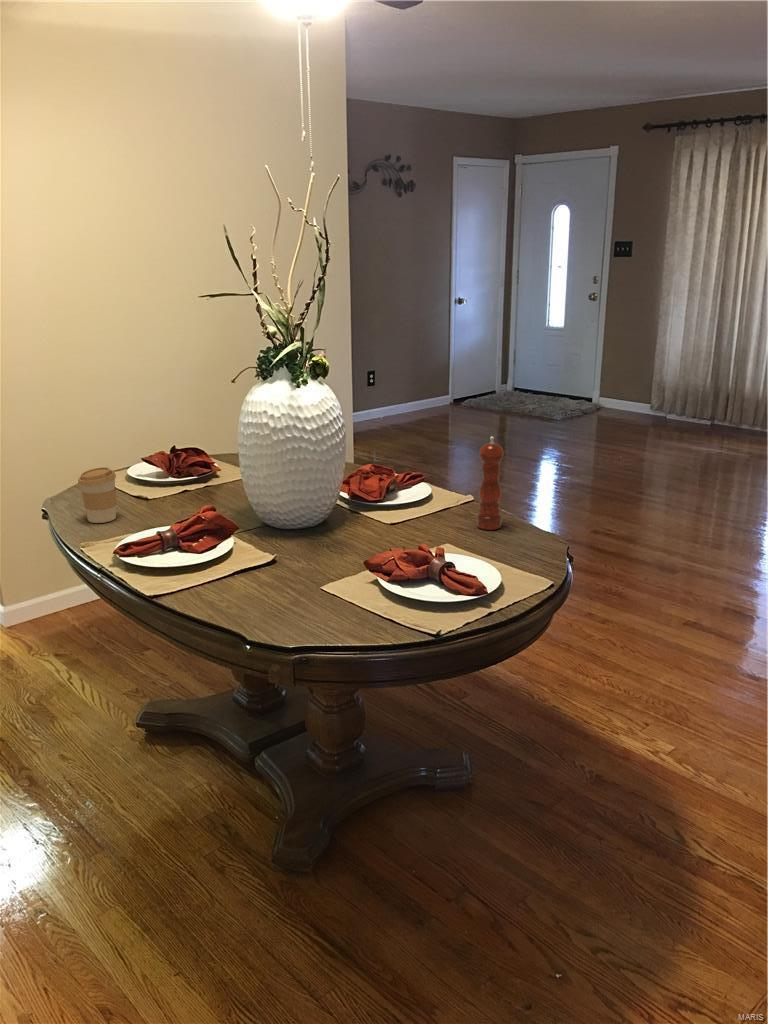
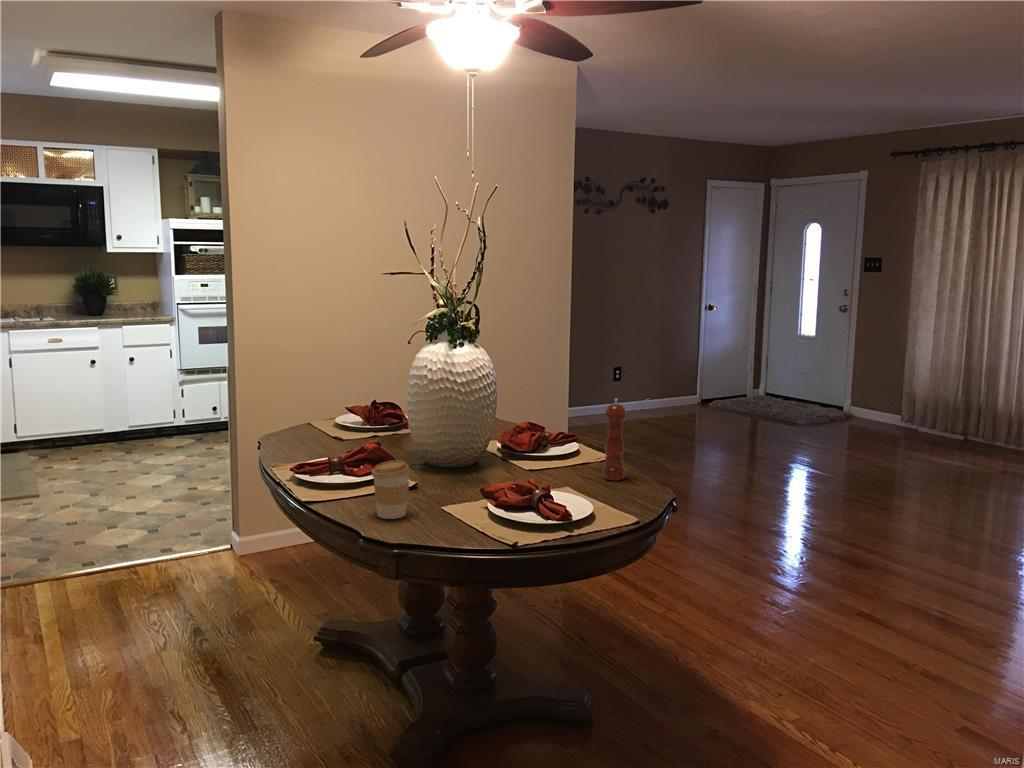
coffee cup: present [78,467,116,523] -> present [372,460,410,519]

